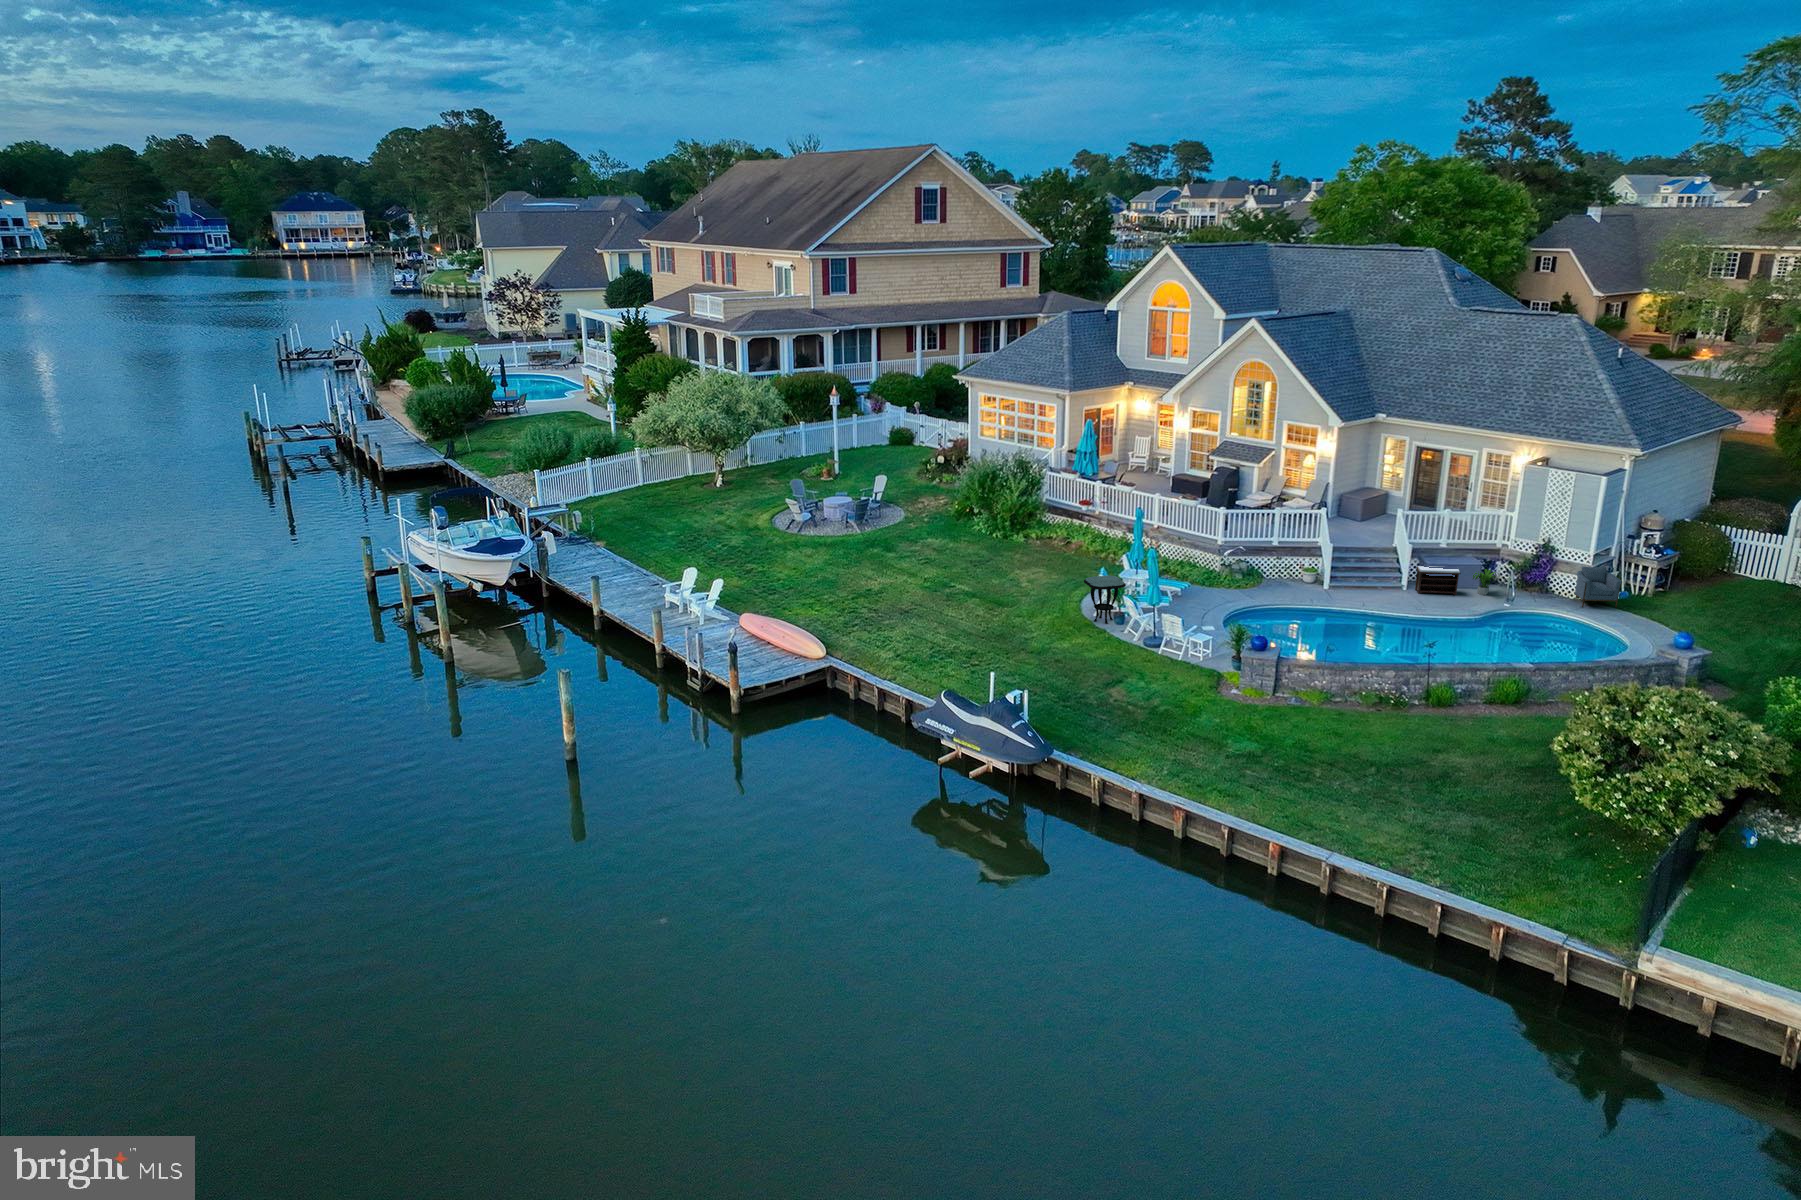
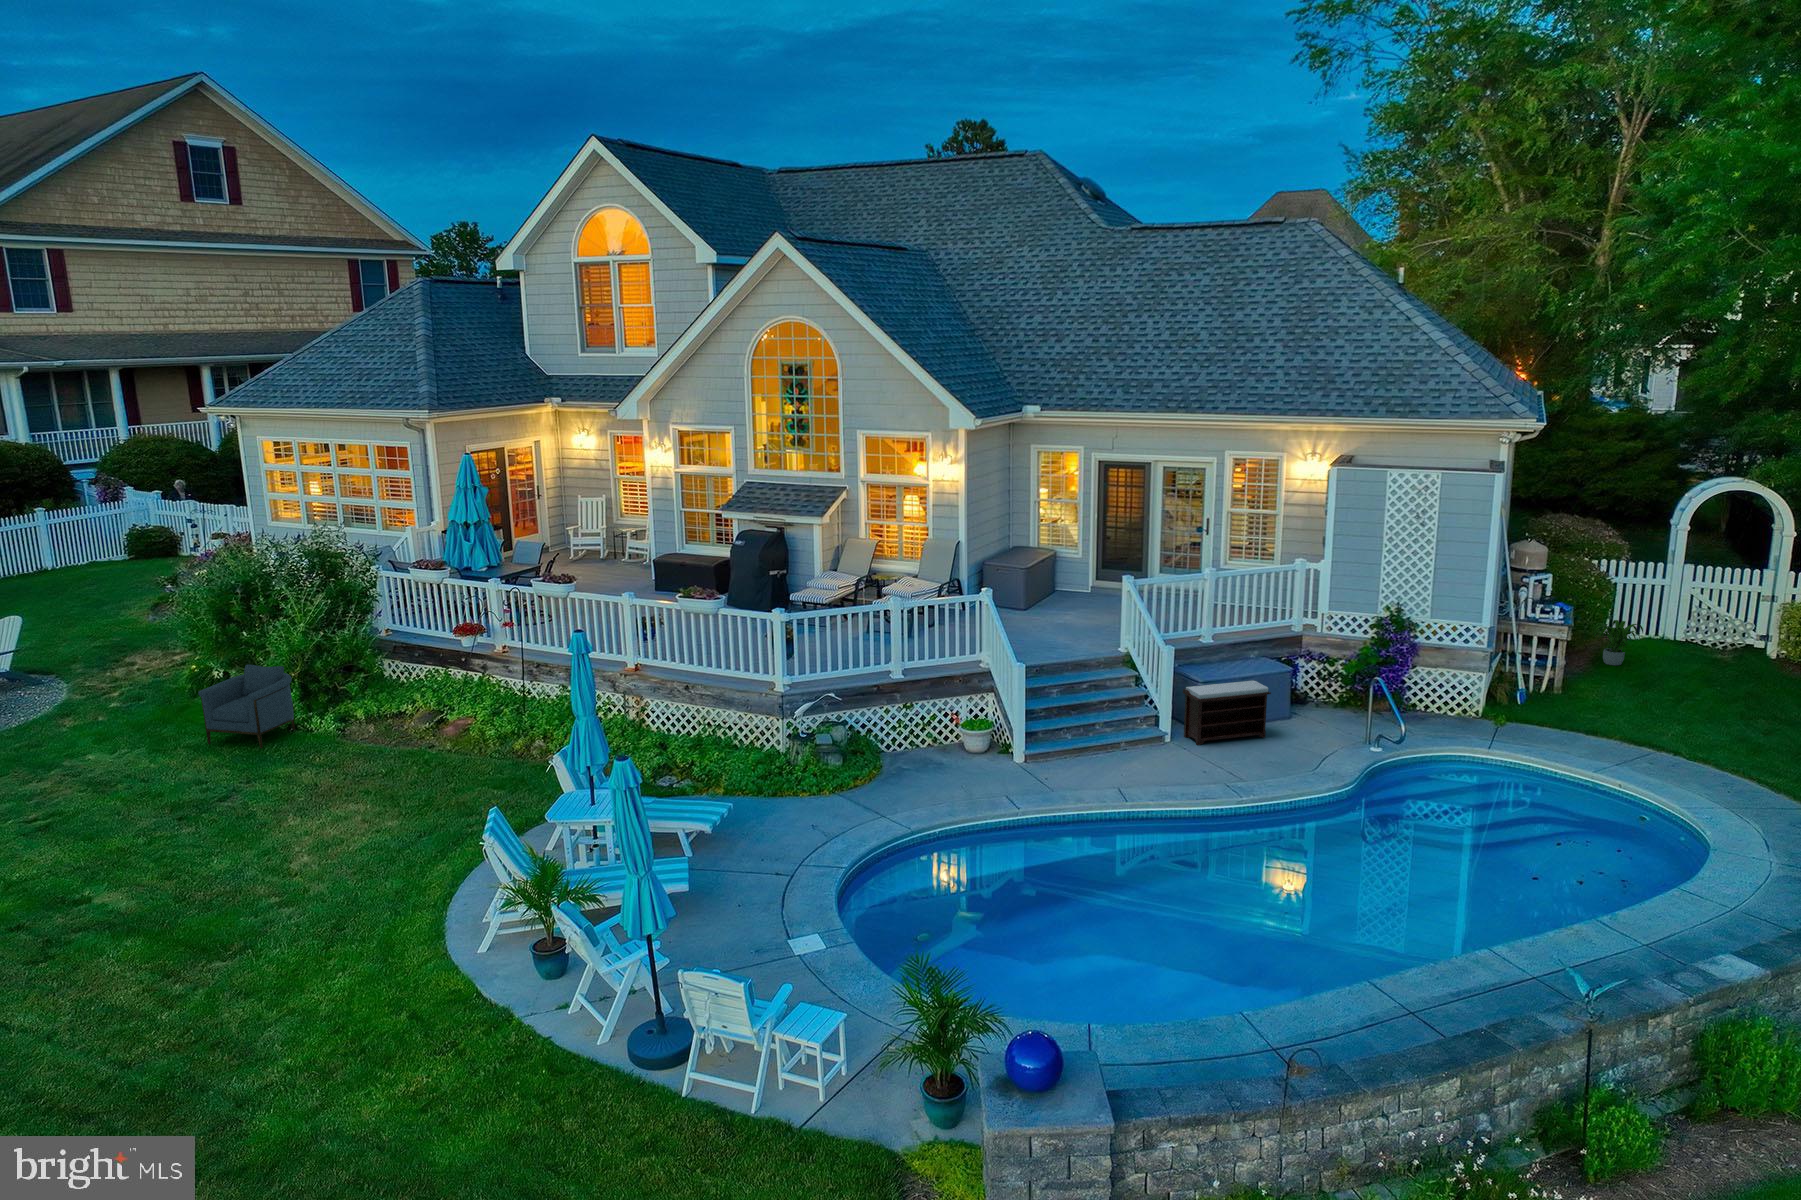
armchair: present [1575,566,1622,608] -> present [198,664,295,748]
potted plant: present [1473,569,1500,595] -> present [1592,620,1643,665]
side table: present [1084,576,1126,624] -> none [410,836,547,996]

